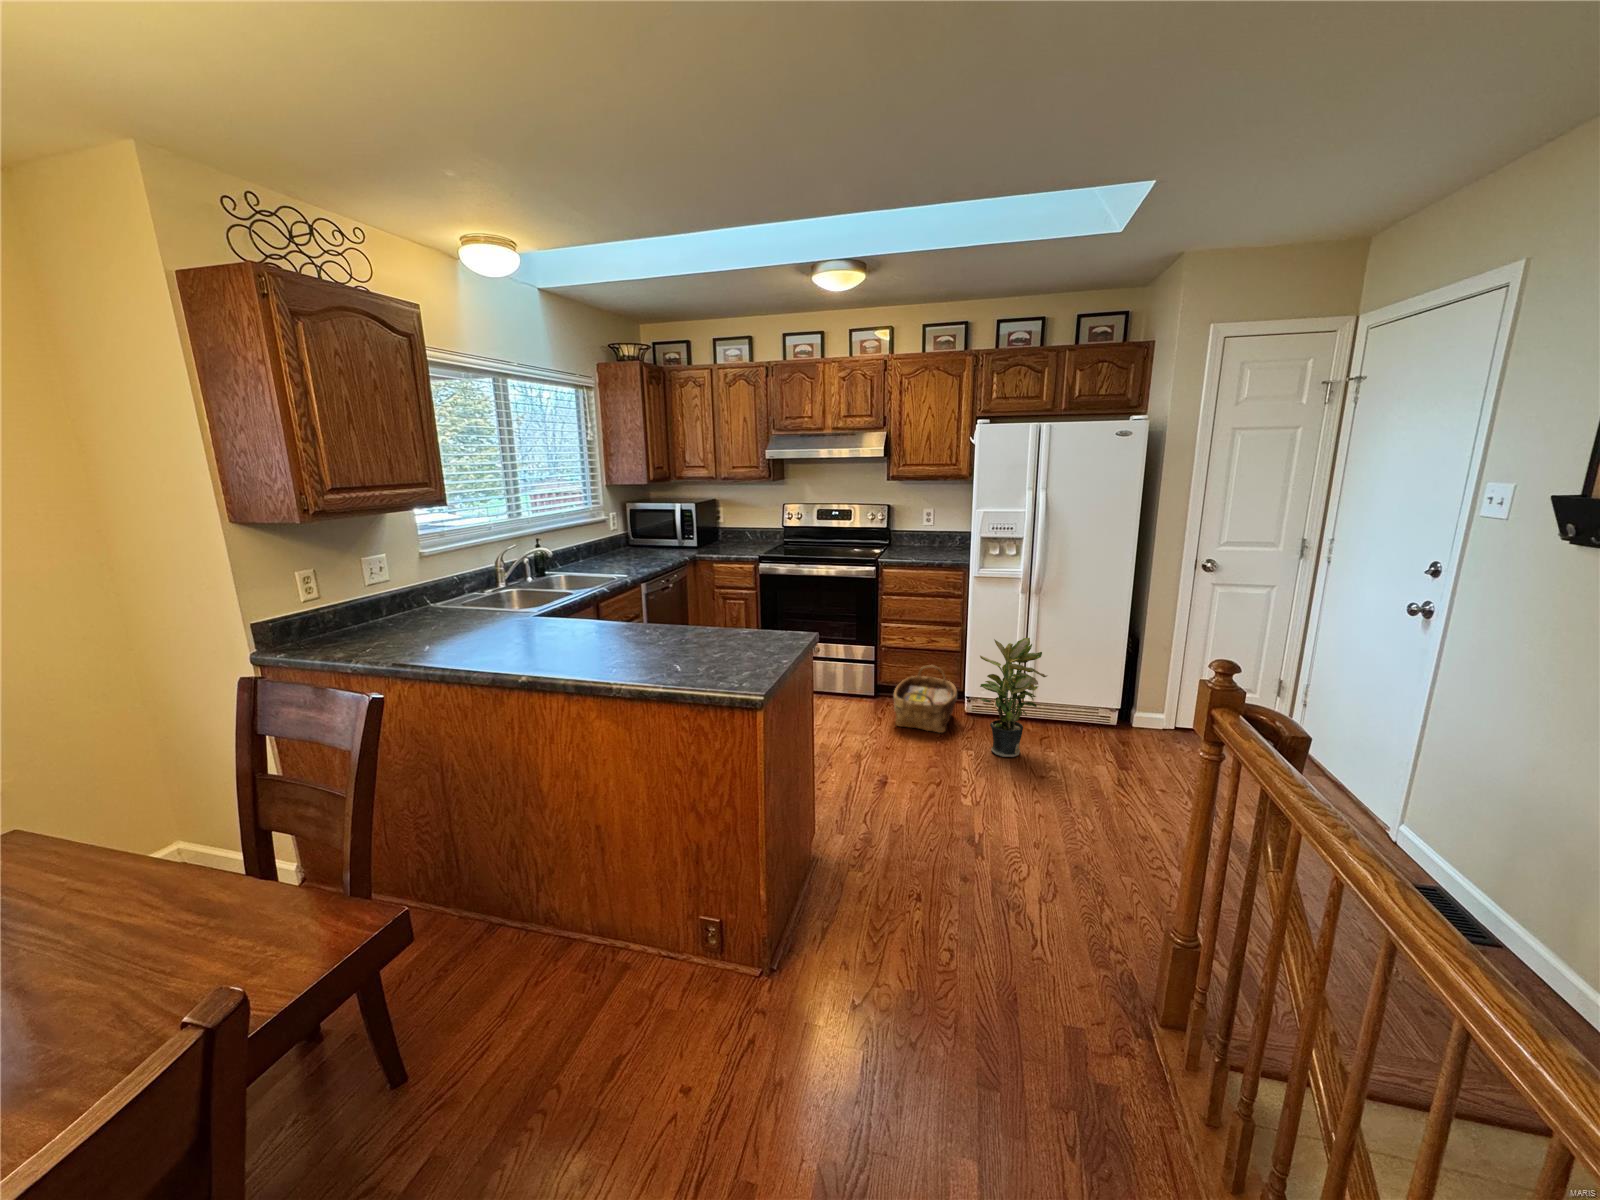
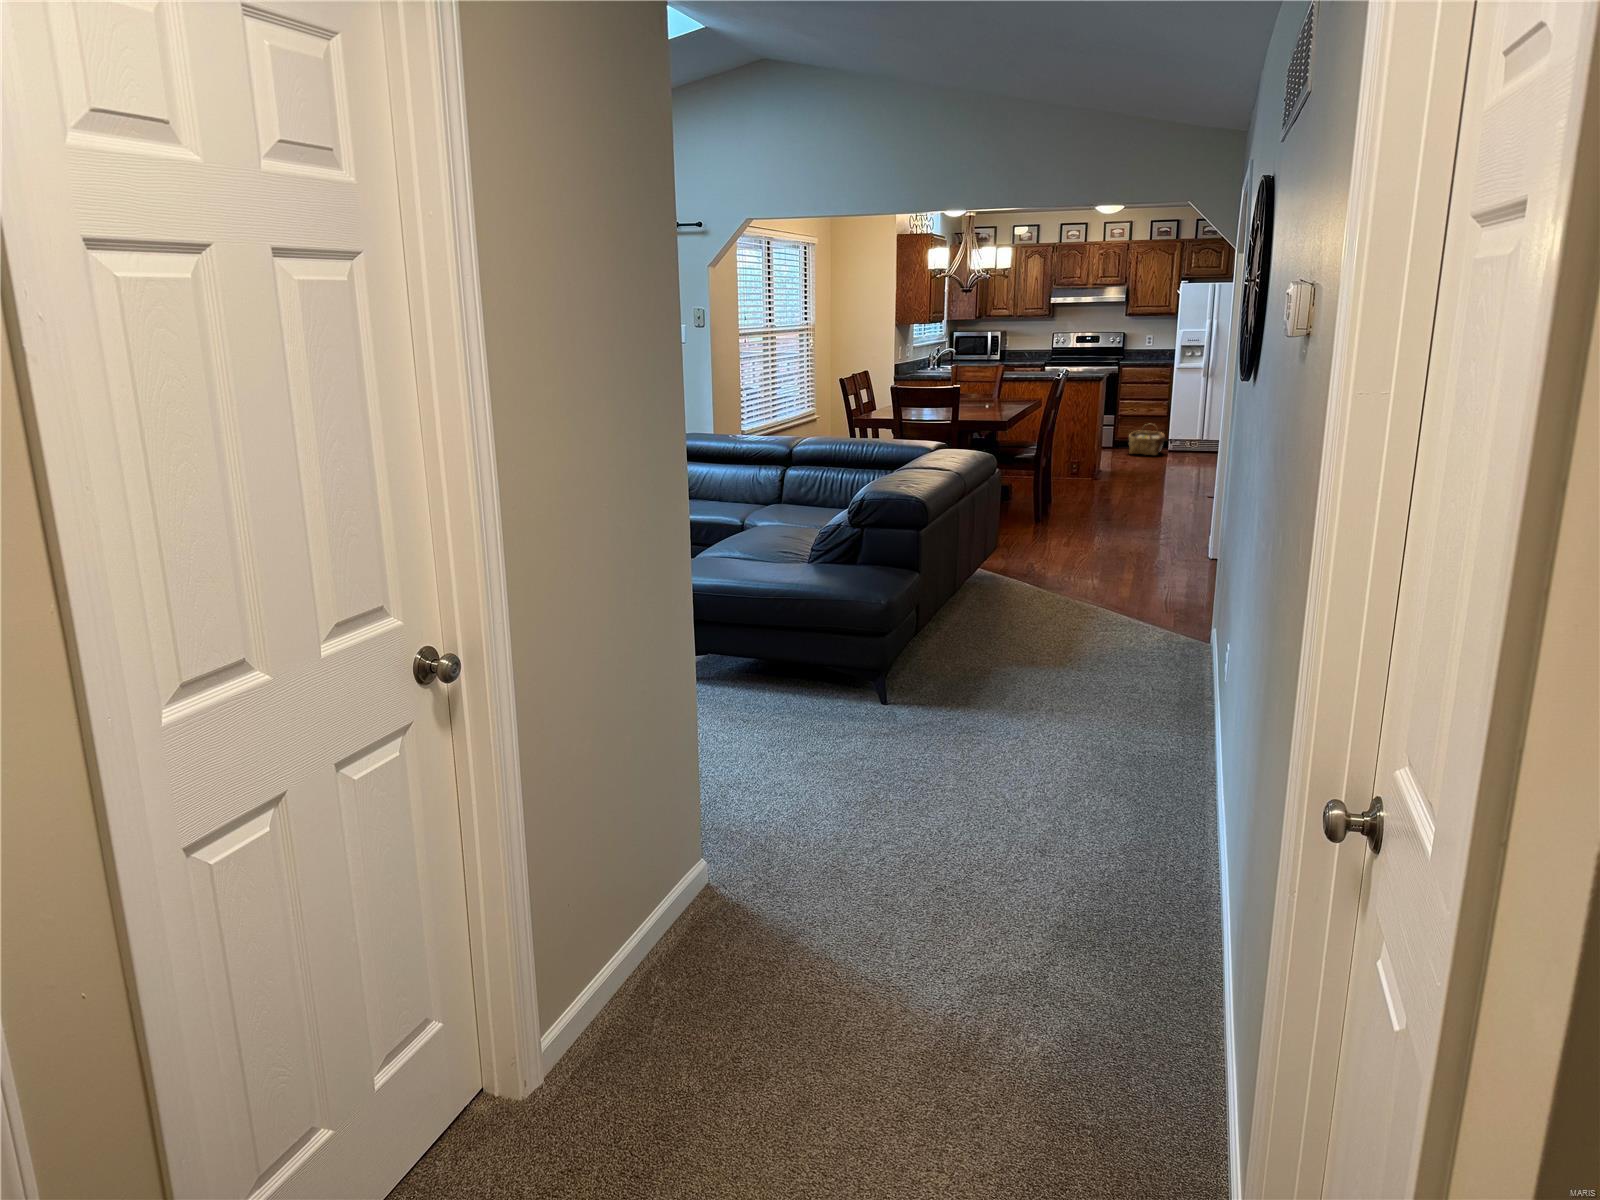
potted plant: present [980,638,1047,757] -> none [1177,397,1214,460]

